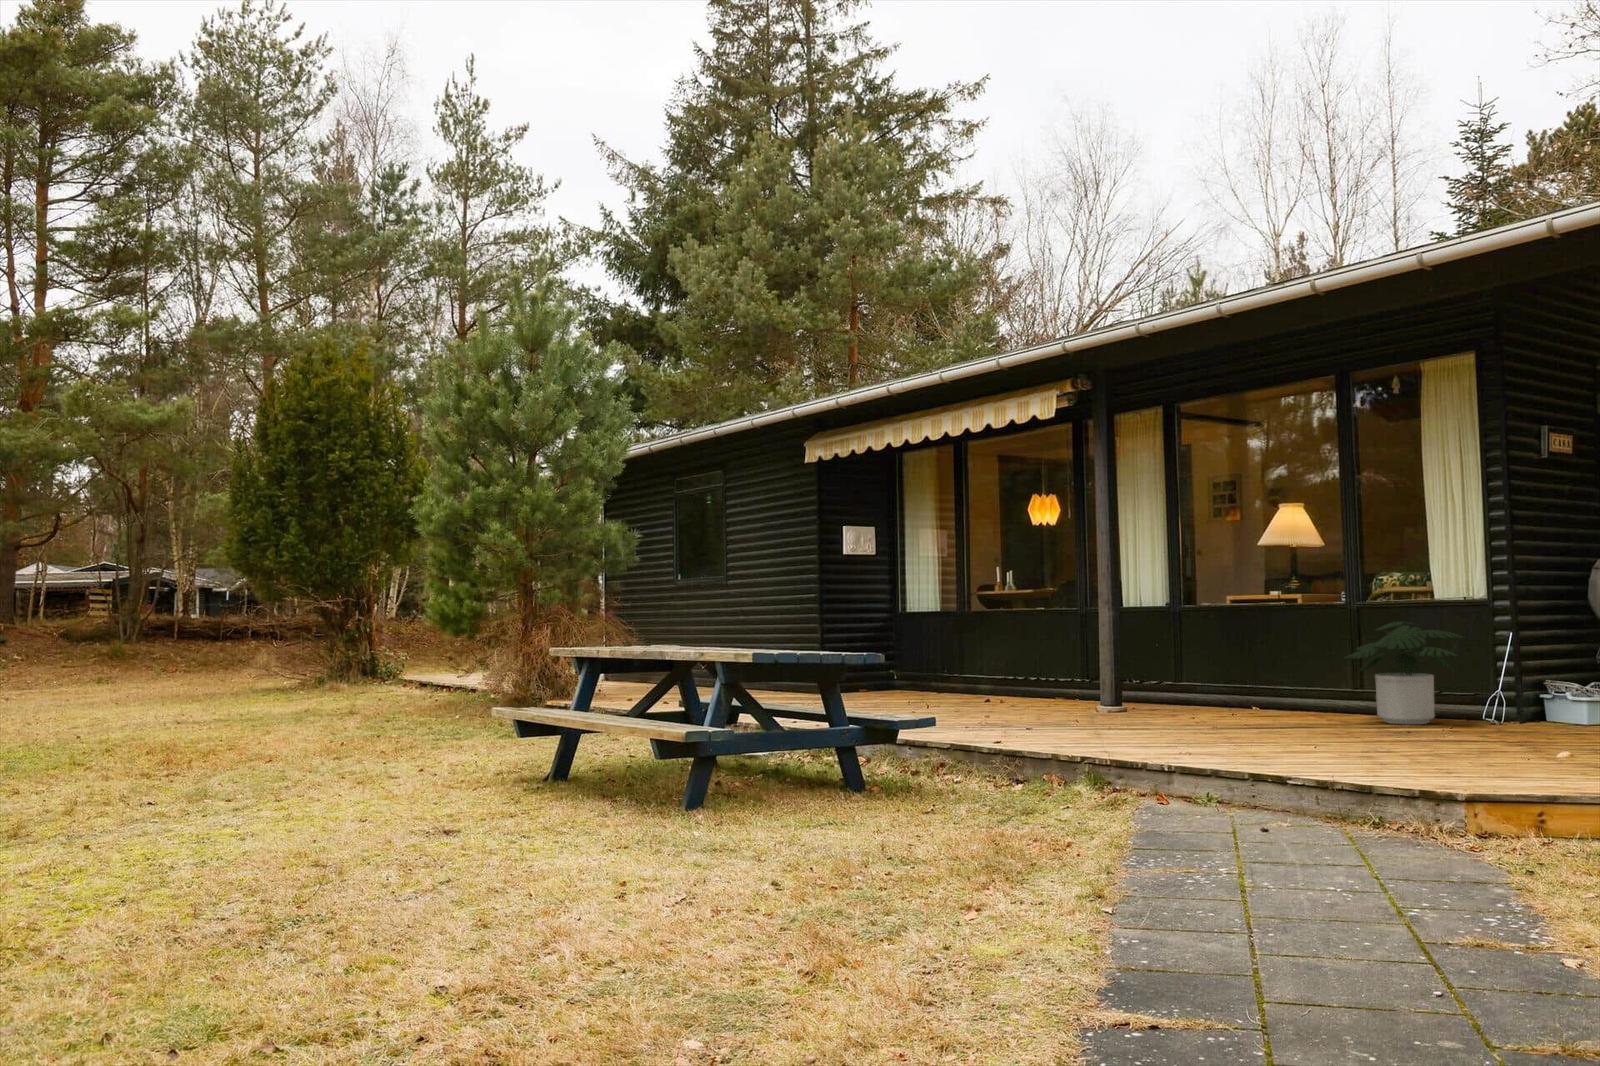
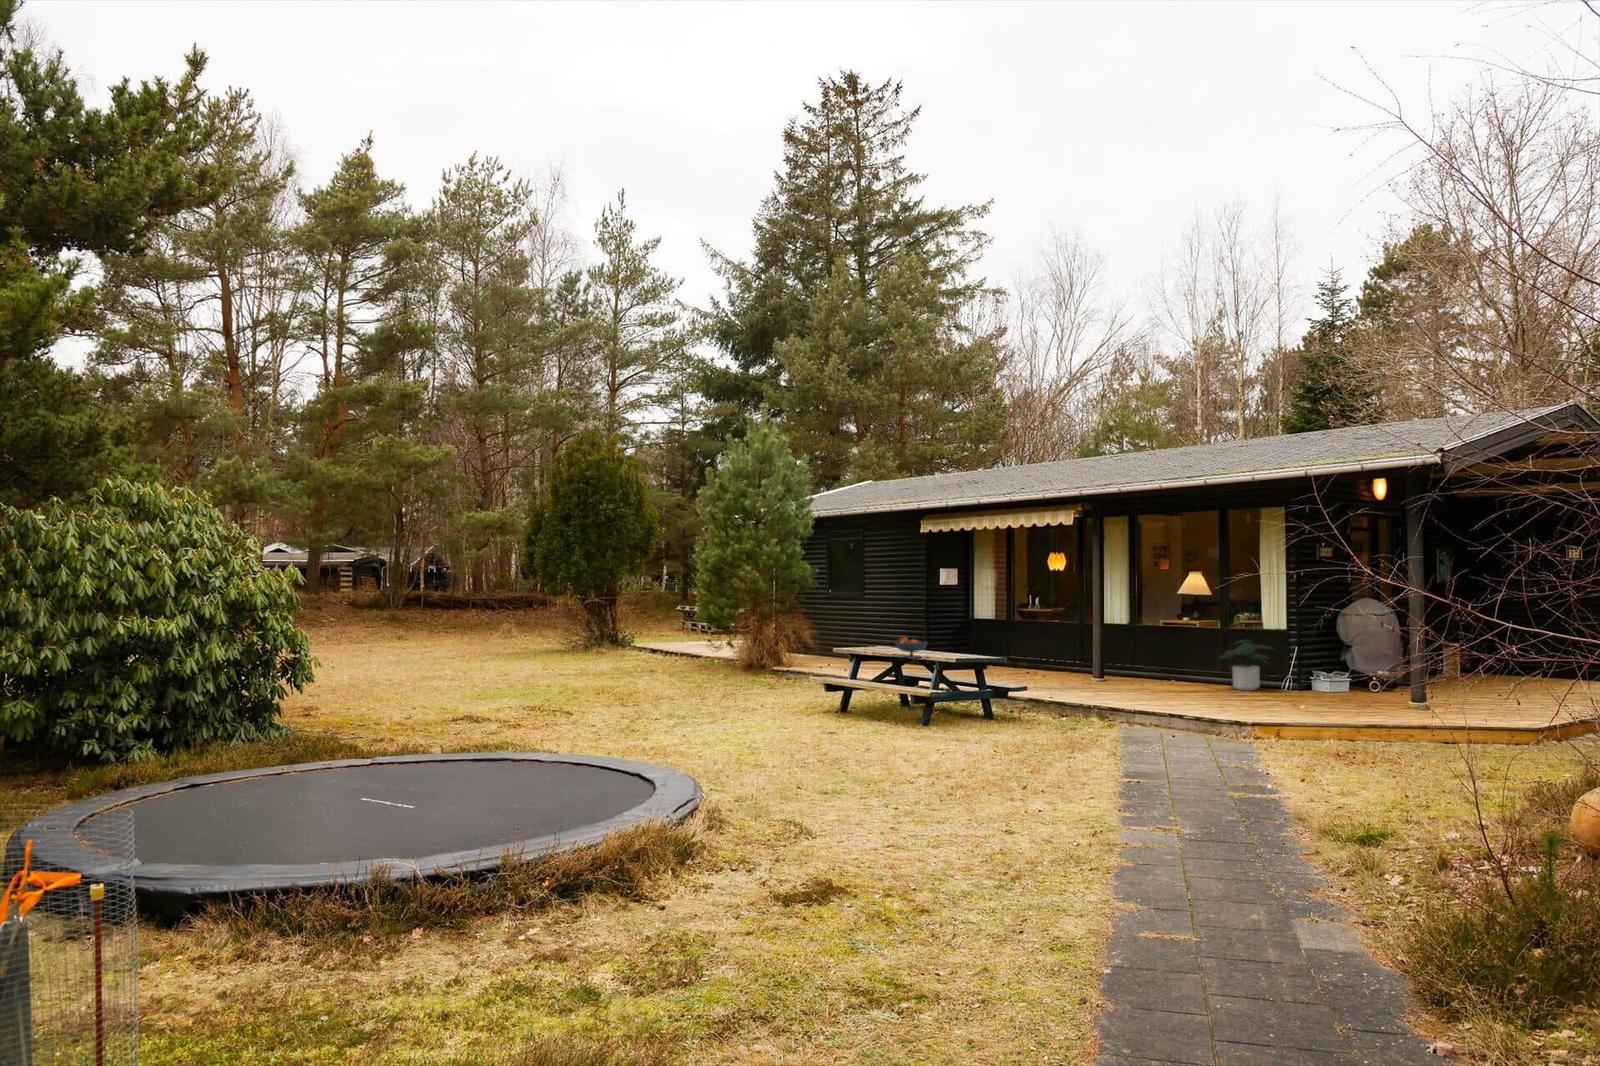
fruit bowl: none [642,607,714,652] -> present [895,637,927,658]

